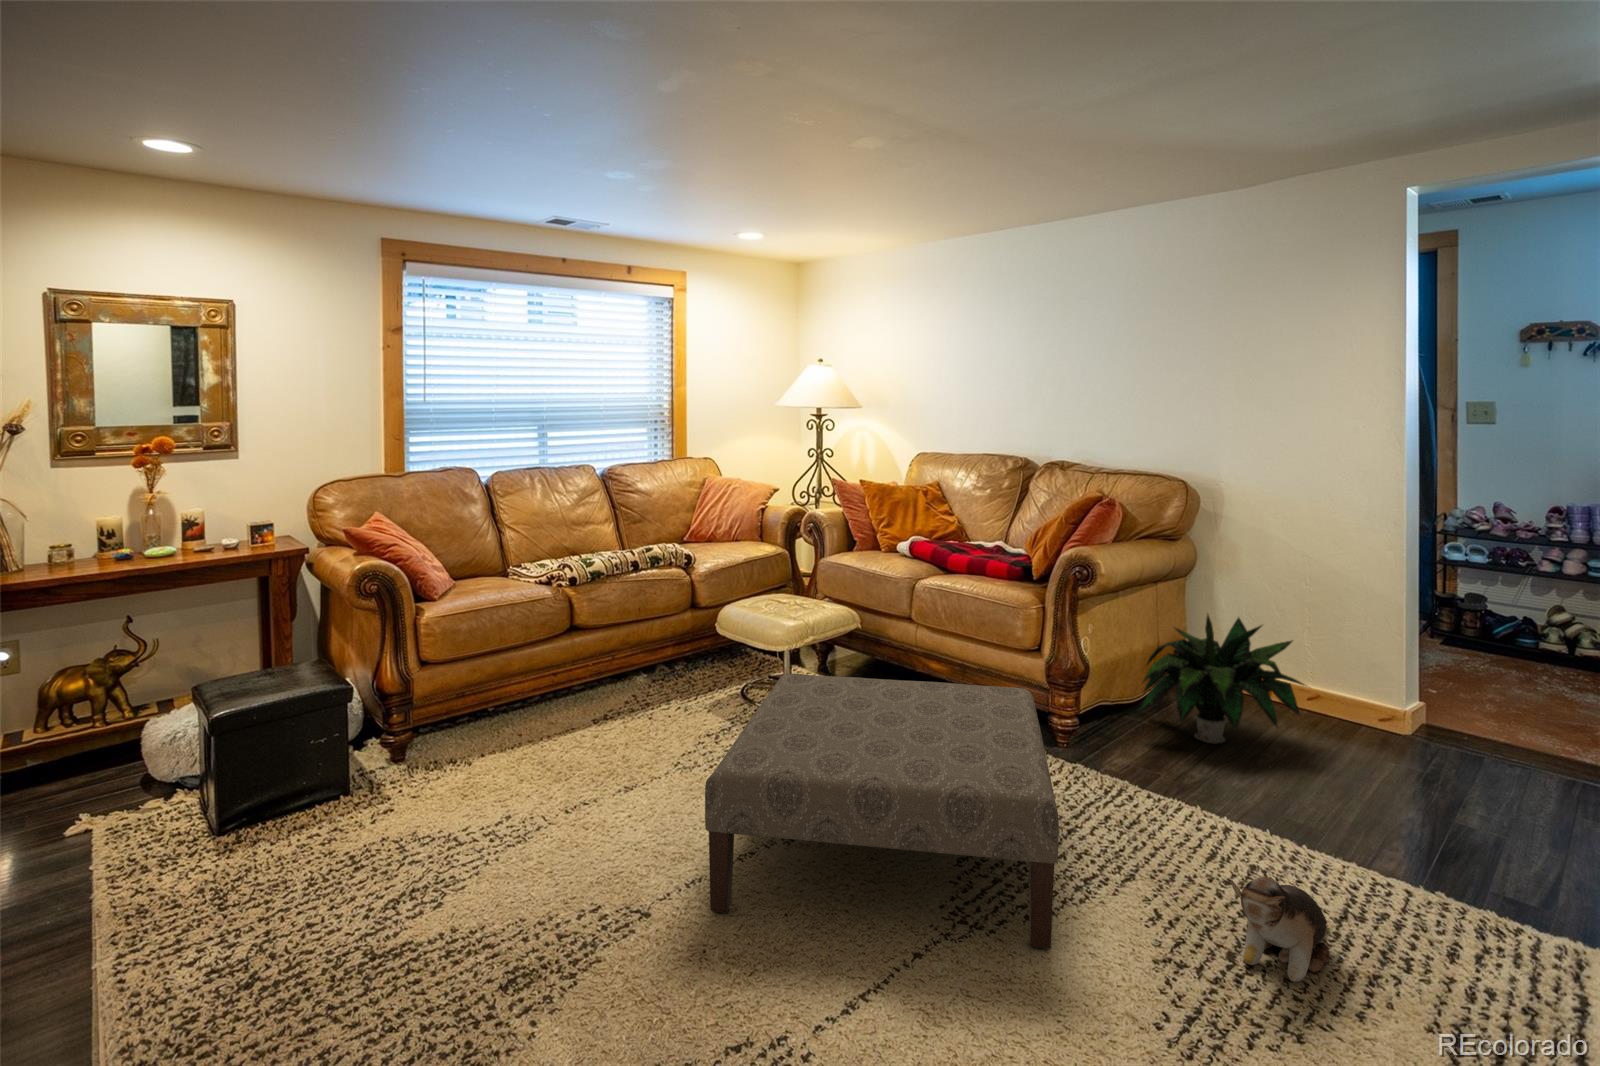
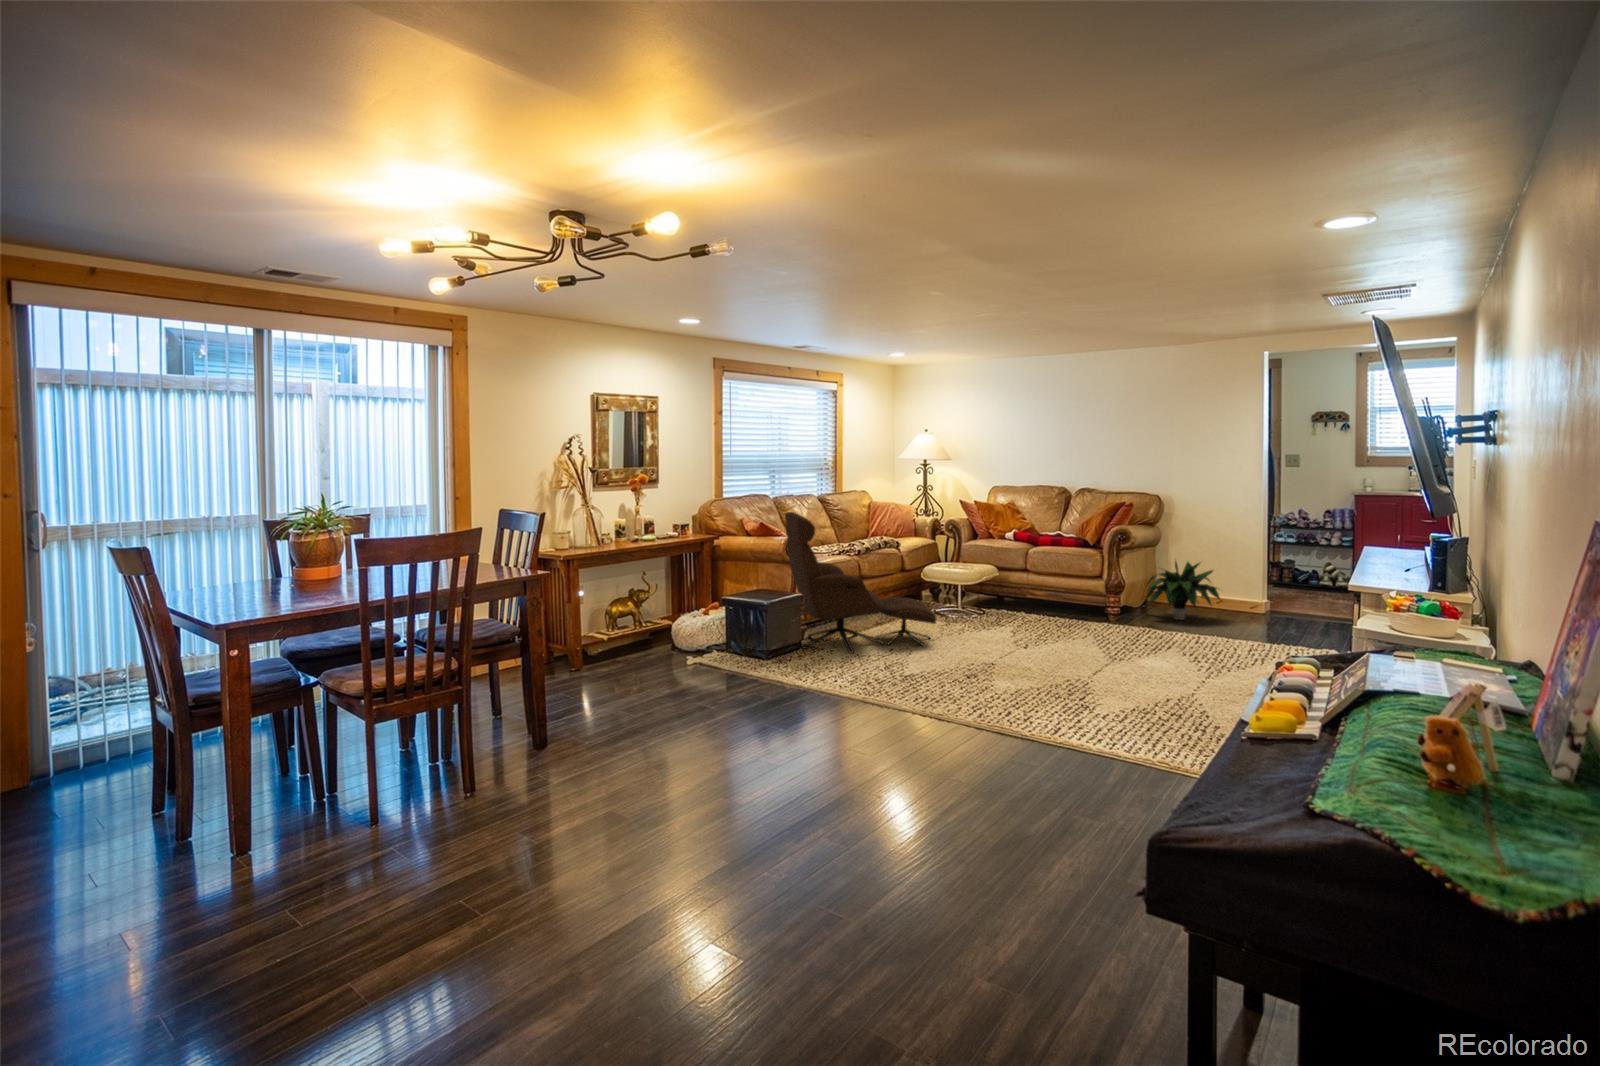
lounge chair: none [254,514,628,835] -> present [785,512,936,653]
ottoman: present [705,674,1059,949] -> none [997,584,1157,662]
plush toy: present [1231,877,1330,982] -> none [1217,626,1249,663]

